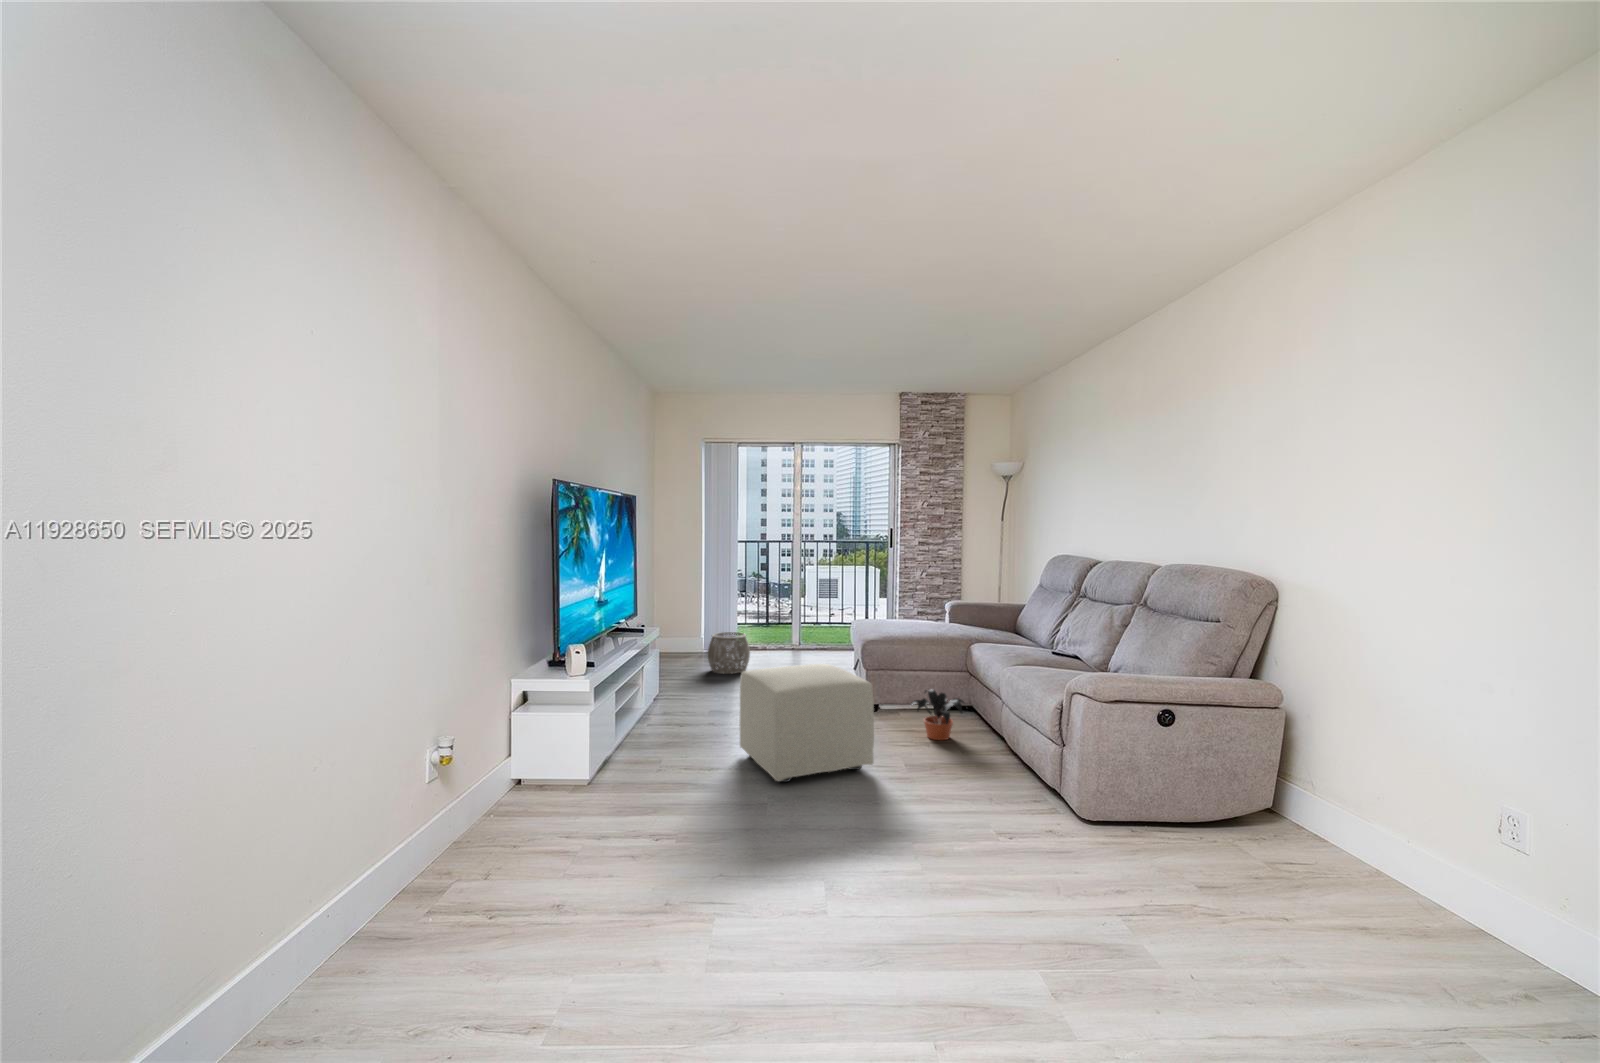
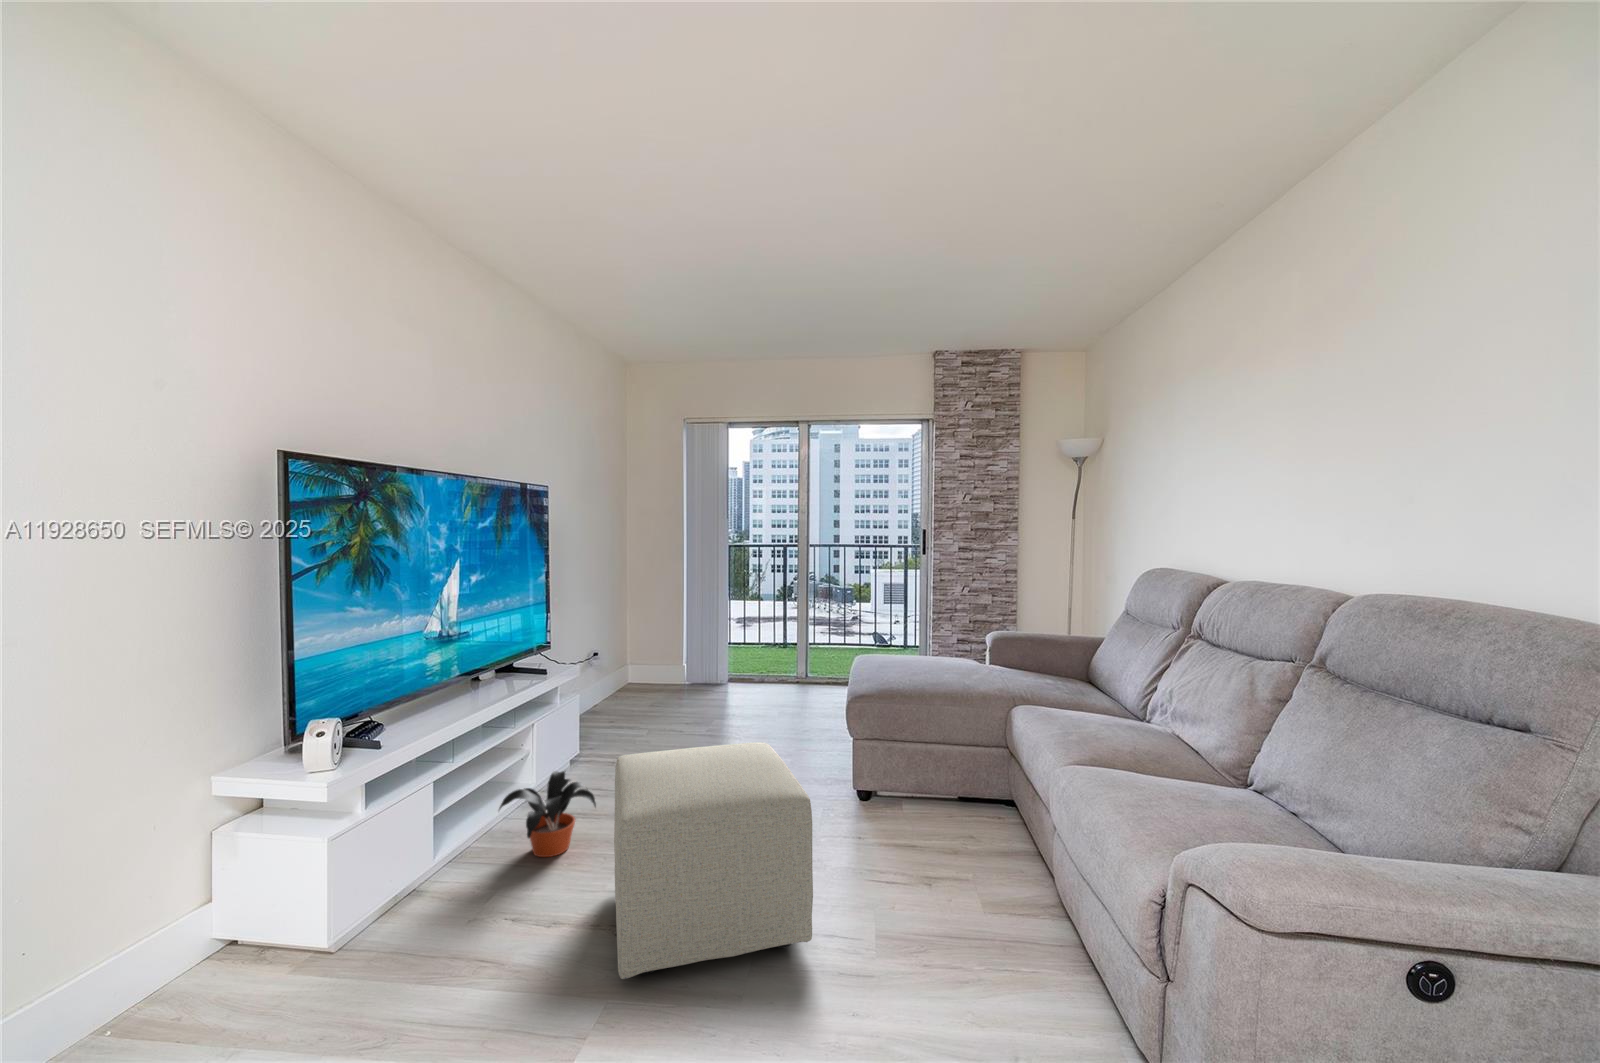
woven basket: present [708,632,750,674] -> none [673,661,730,719]
potted plant: present [912,690,964,740] -> present [499,771,596,857]

